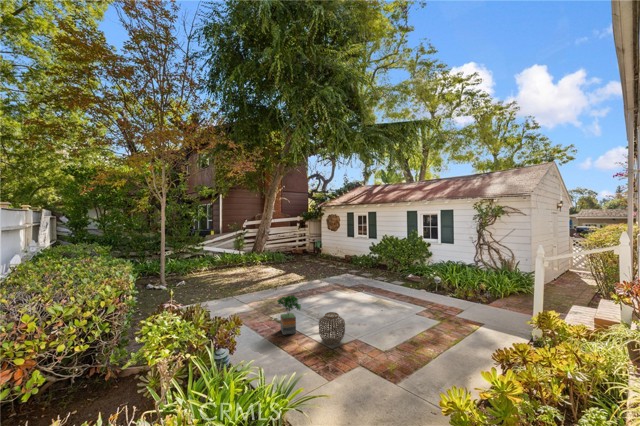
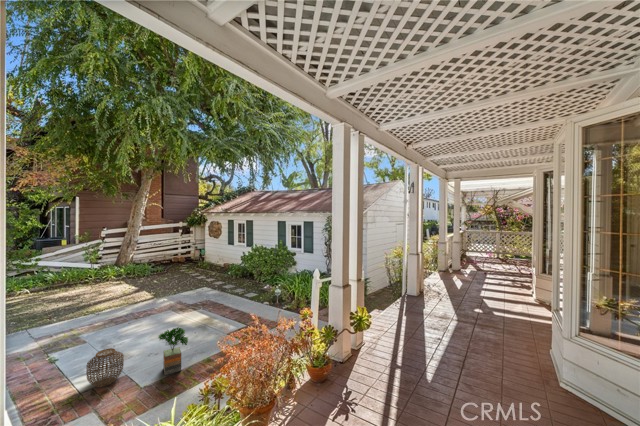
potted tree: present [277,296,301,335] -> present [158,327,188,375]

